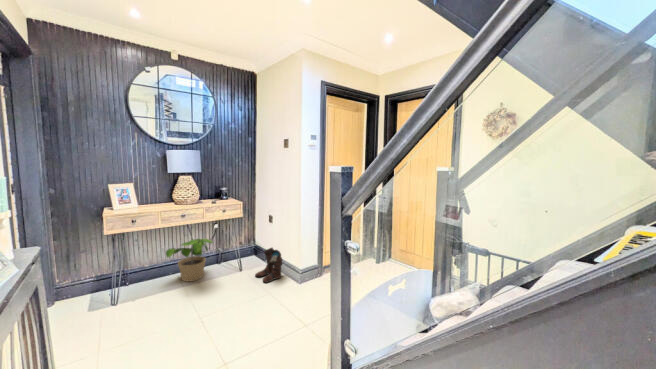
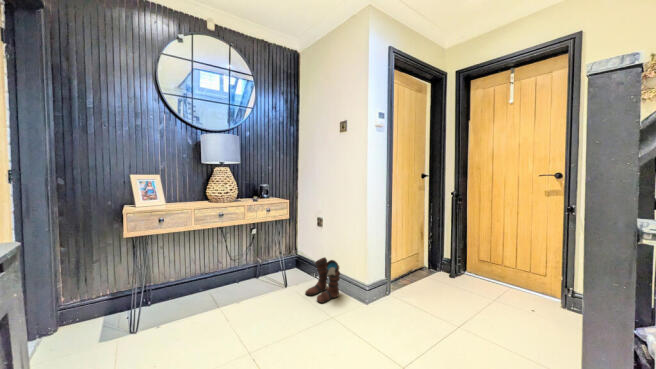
potted plant: present [166,238,213,281] -> none [198,245,258,300]

